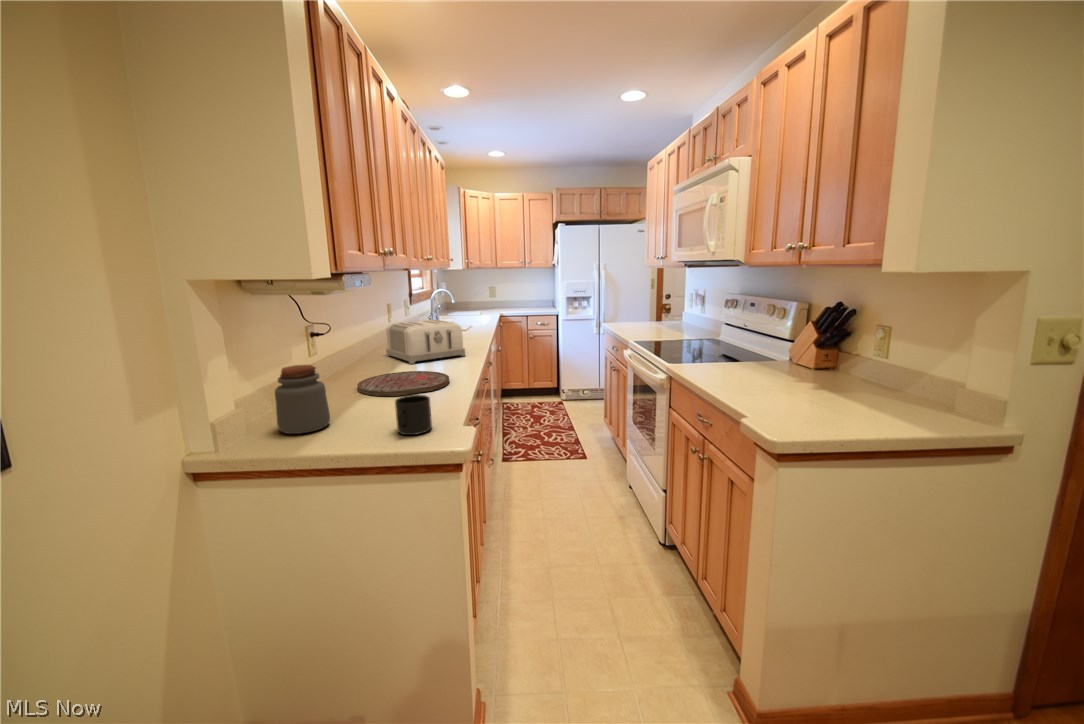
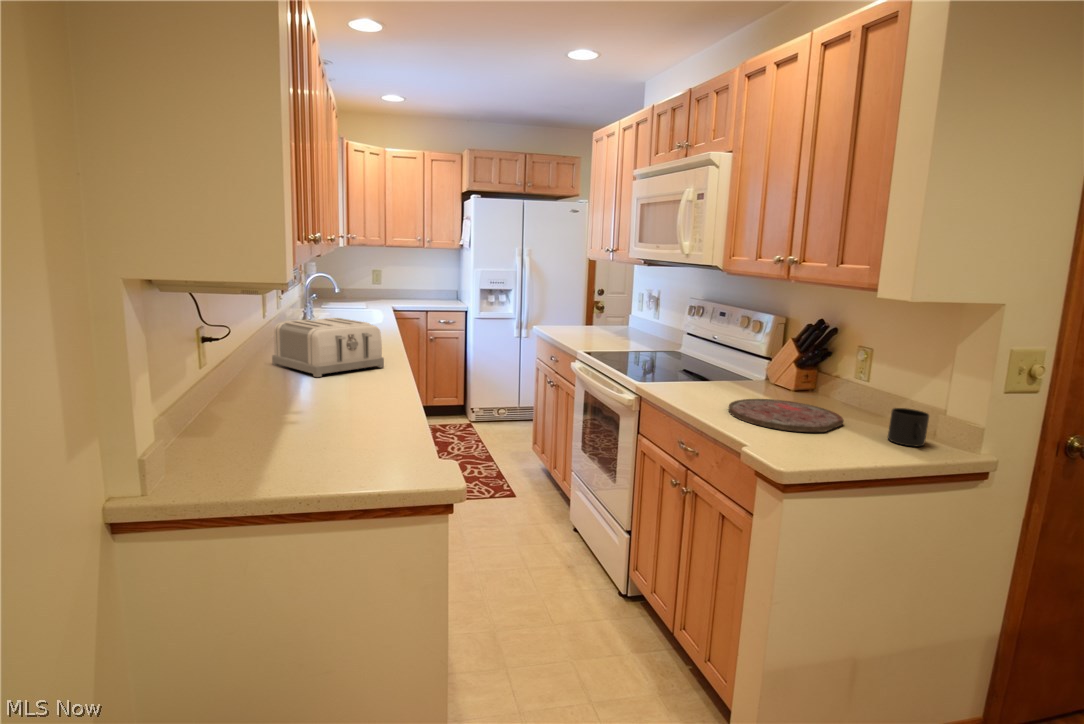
jar: present [275,365,330,434] -> none [201,382,269,472]
cutting board: present [357,371,449,396] -> present [728,399,843,432]
mug: present [395,395,432,435] -> present [888,408,929,446]

